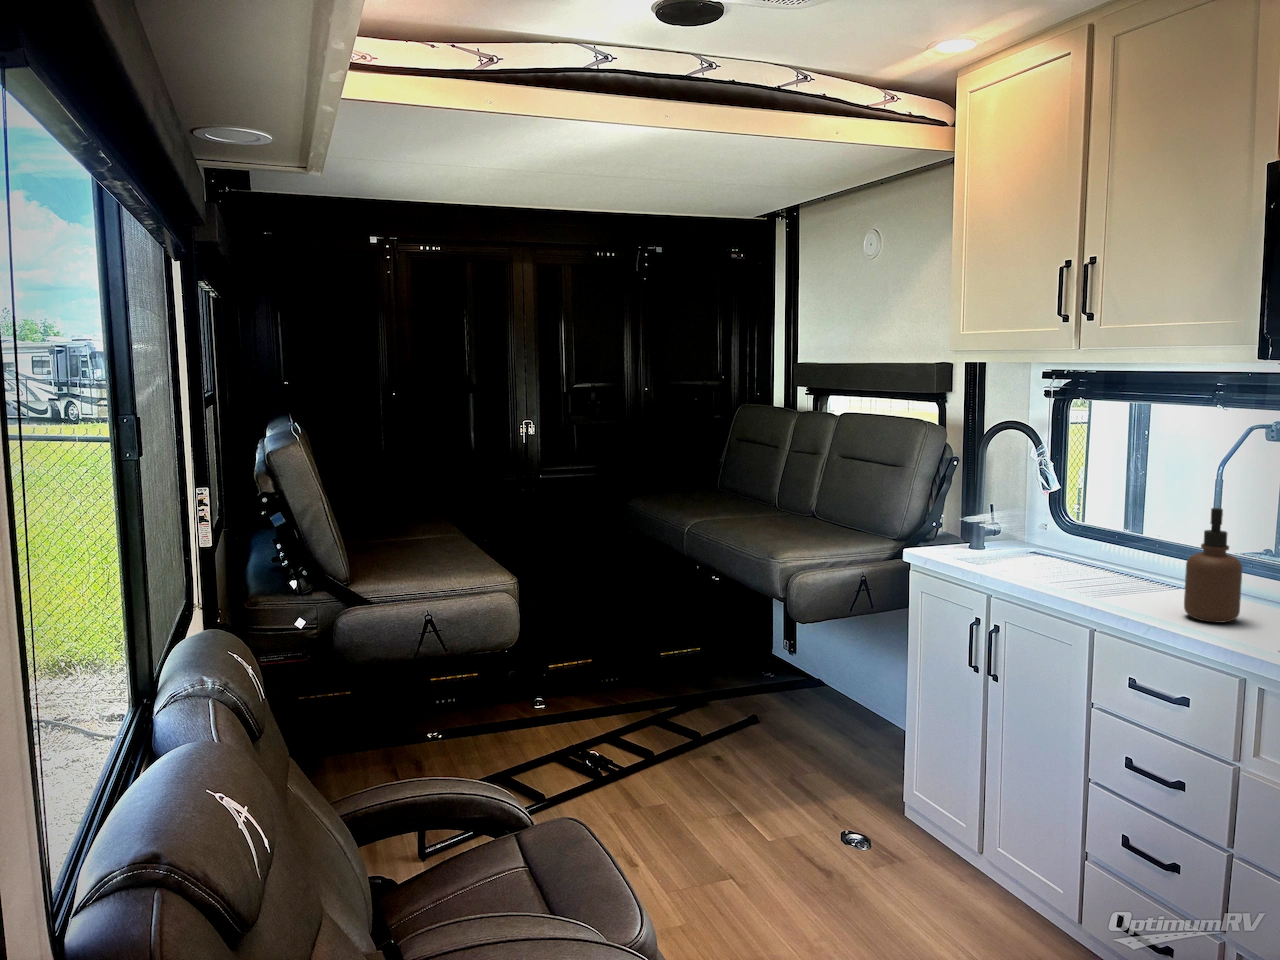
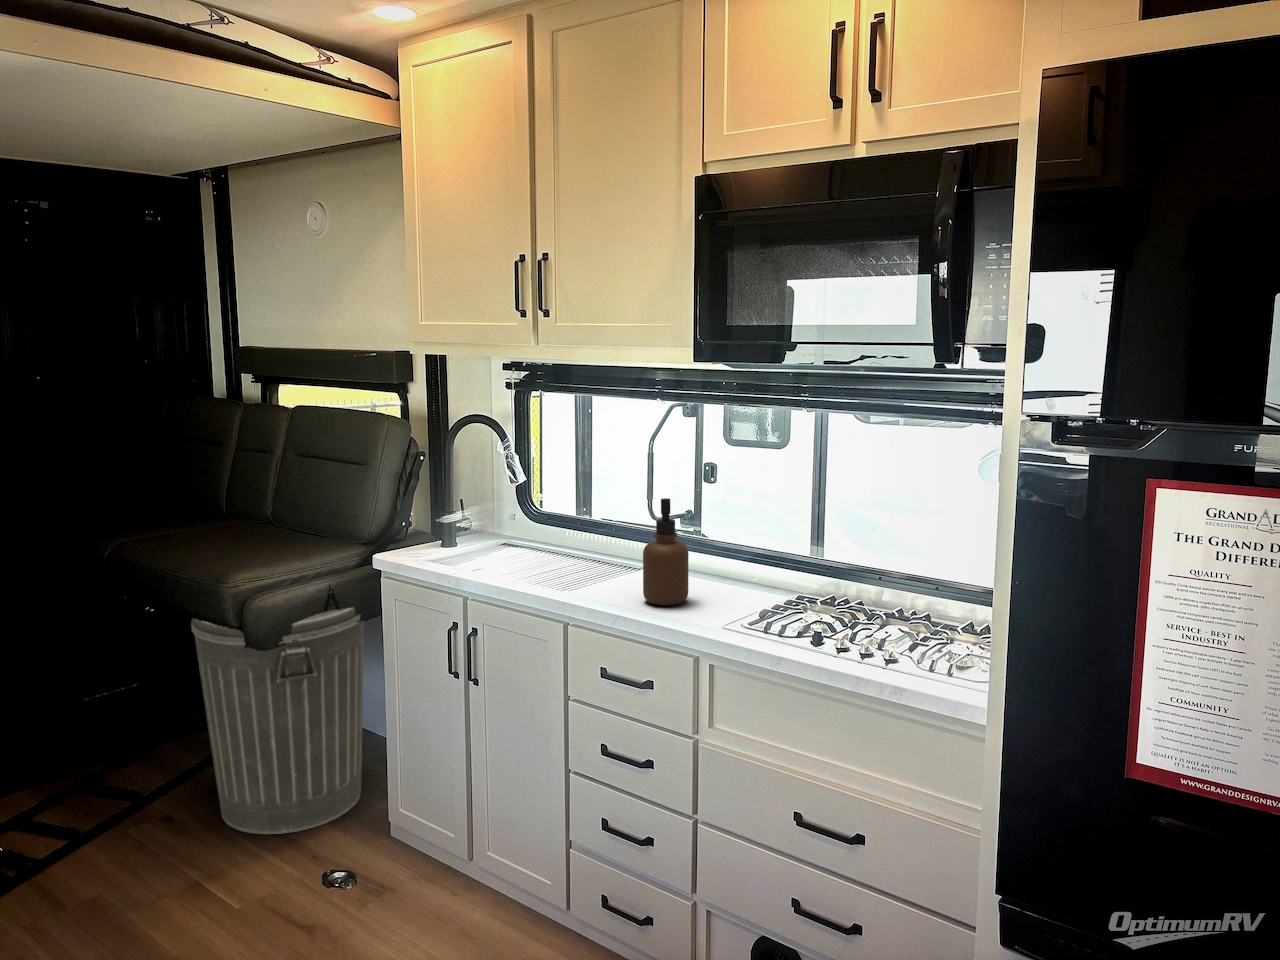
trash can: none [745,563,894,791] -> present [191,607,364,834]

